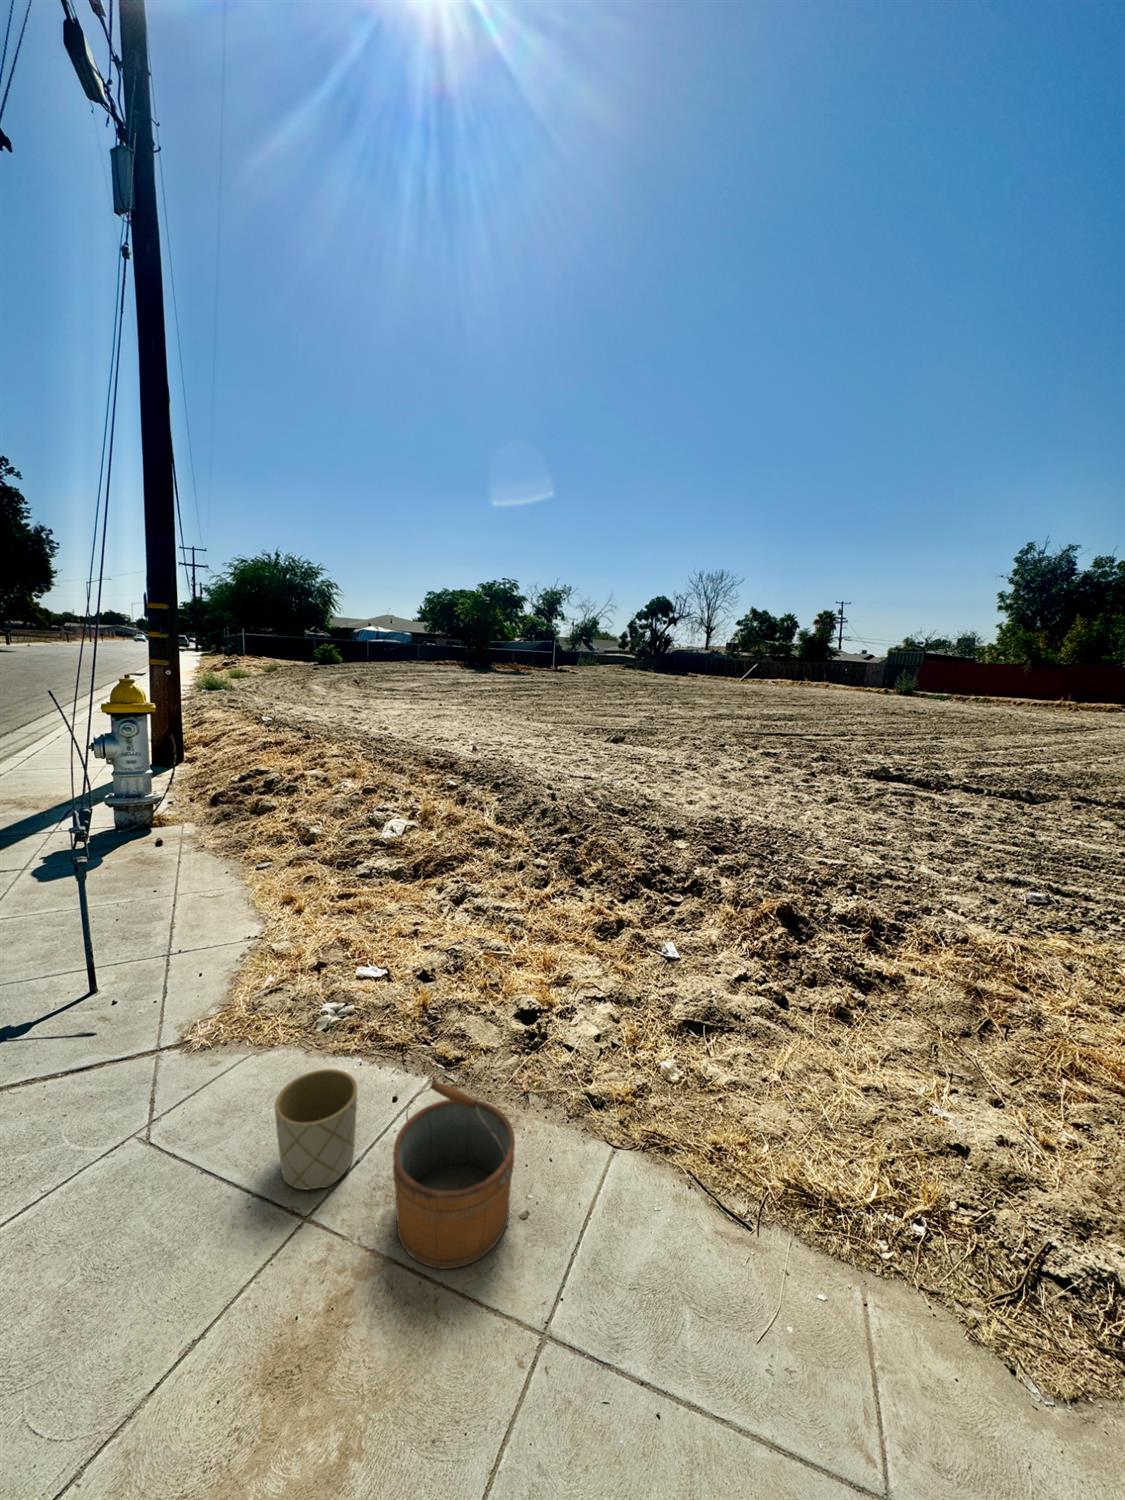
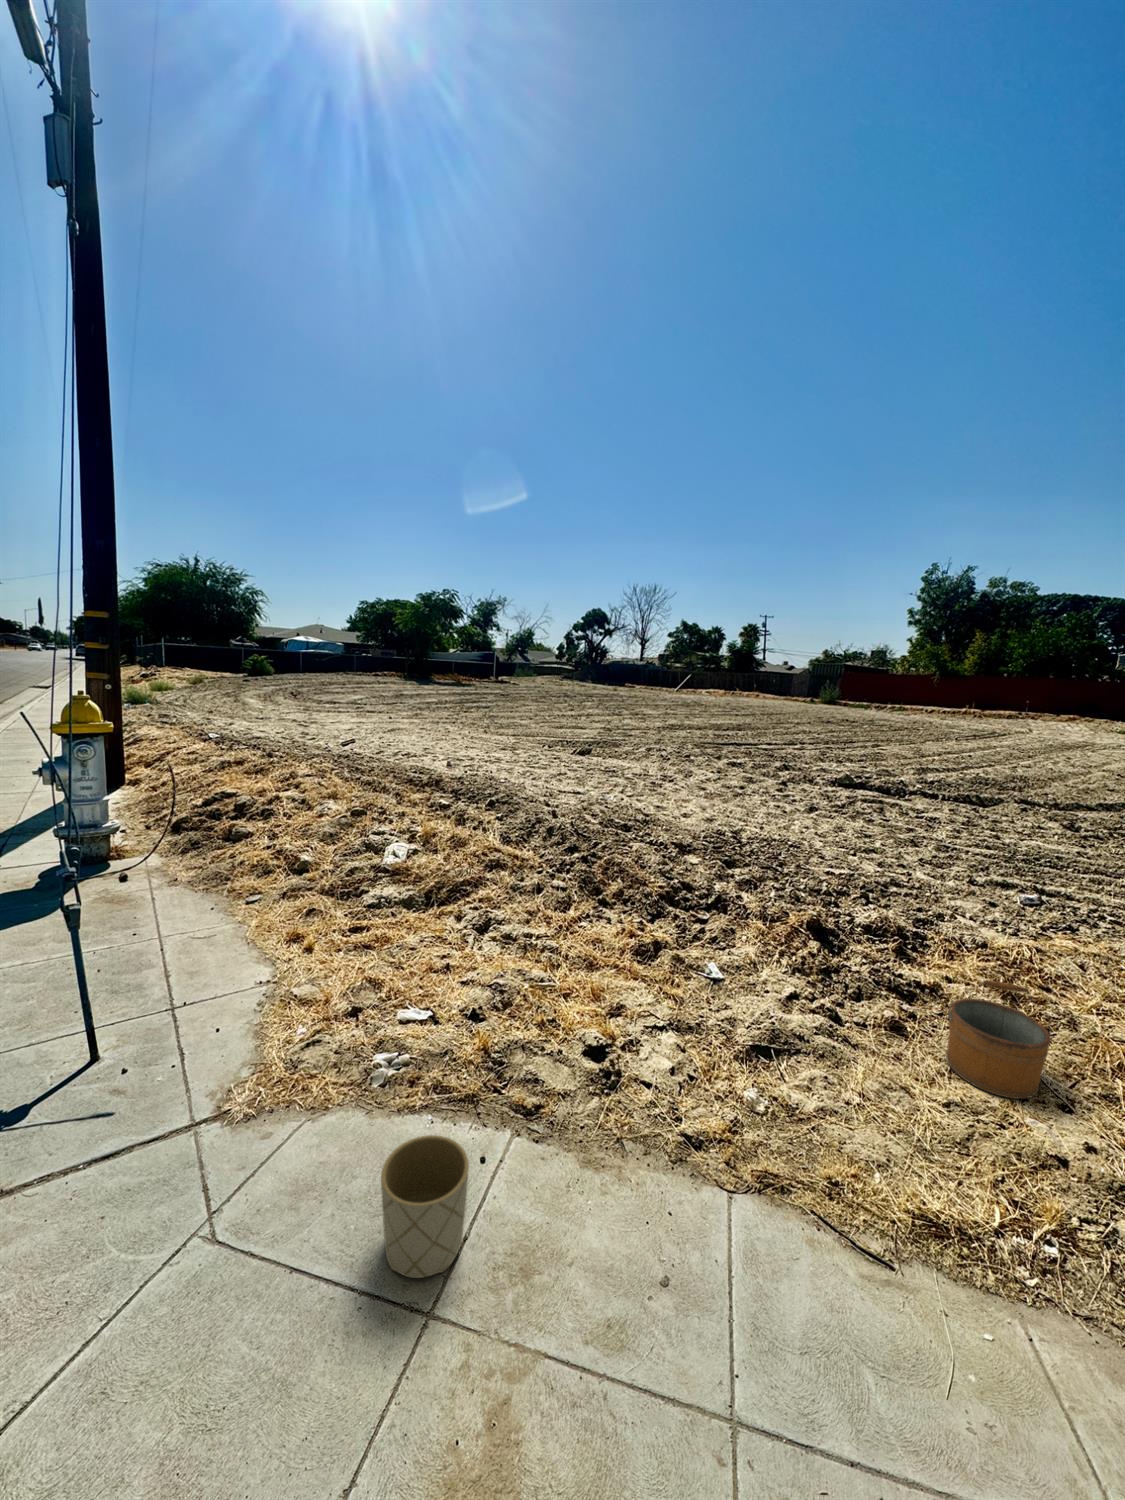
bucket: present [393,1082,515,1269] -> present [946,980,1051,1099]

